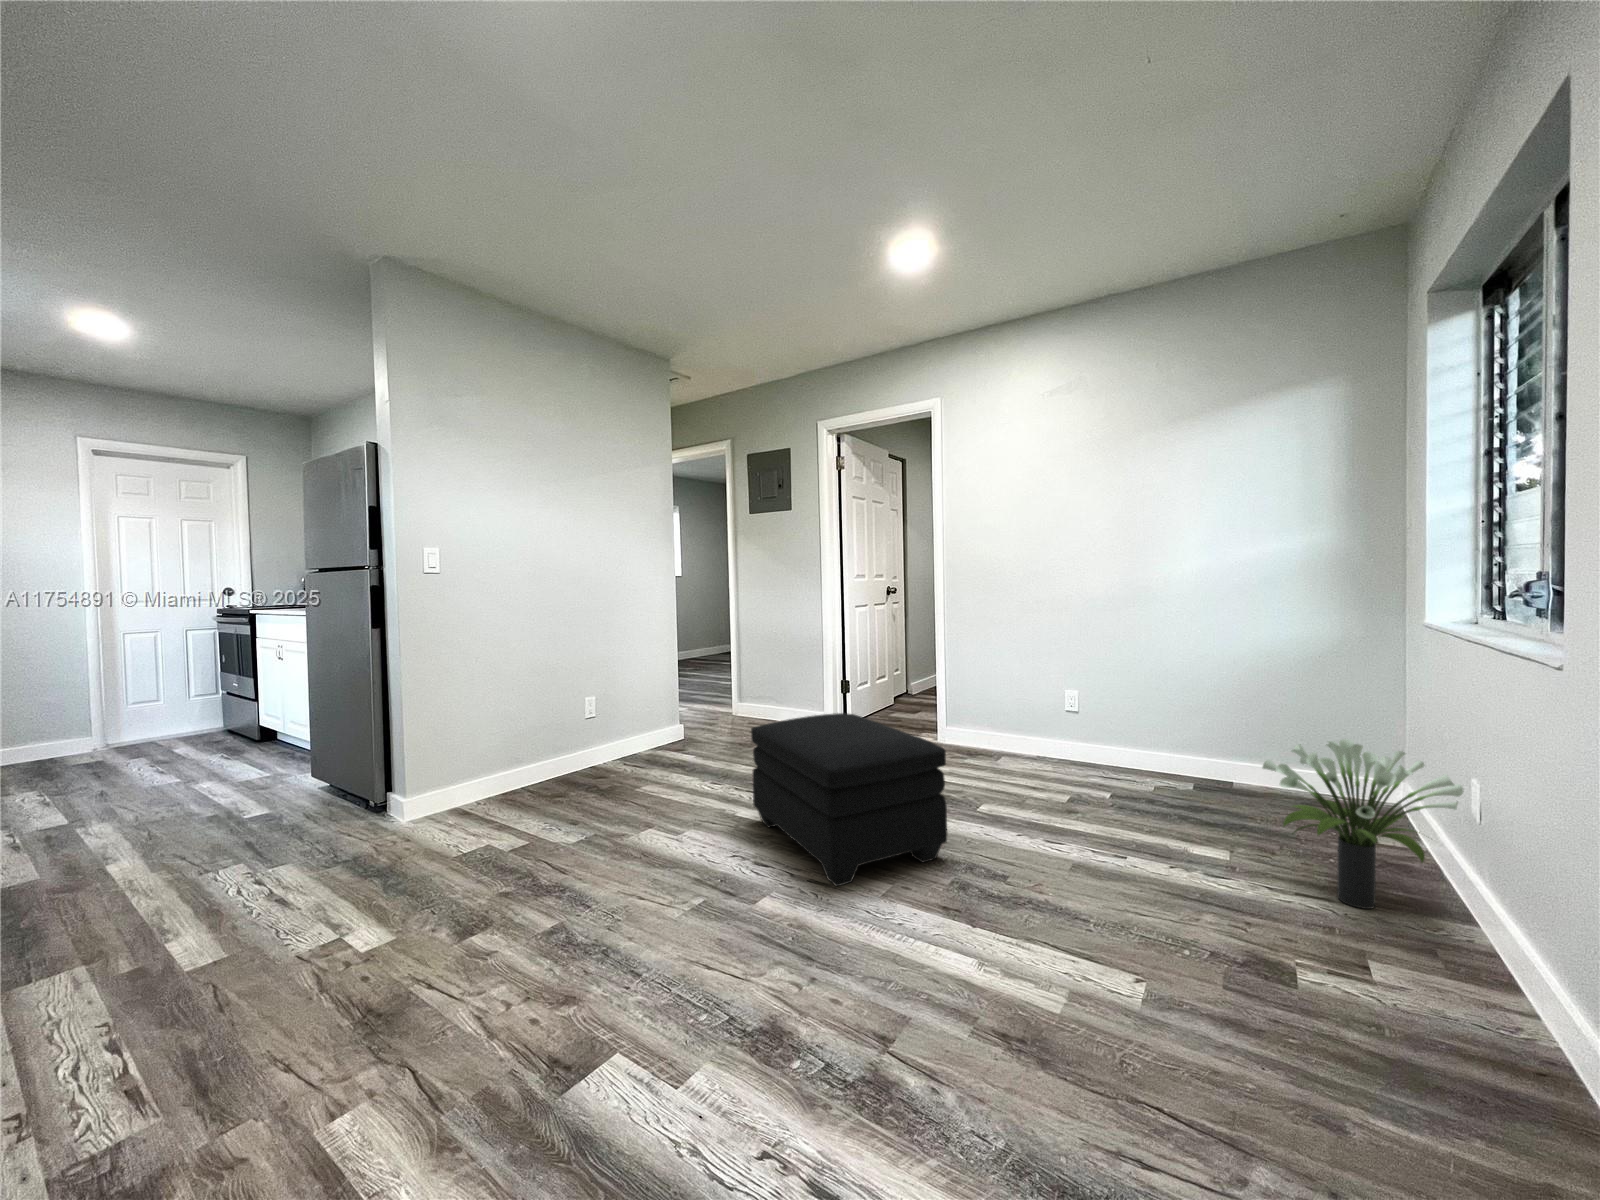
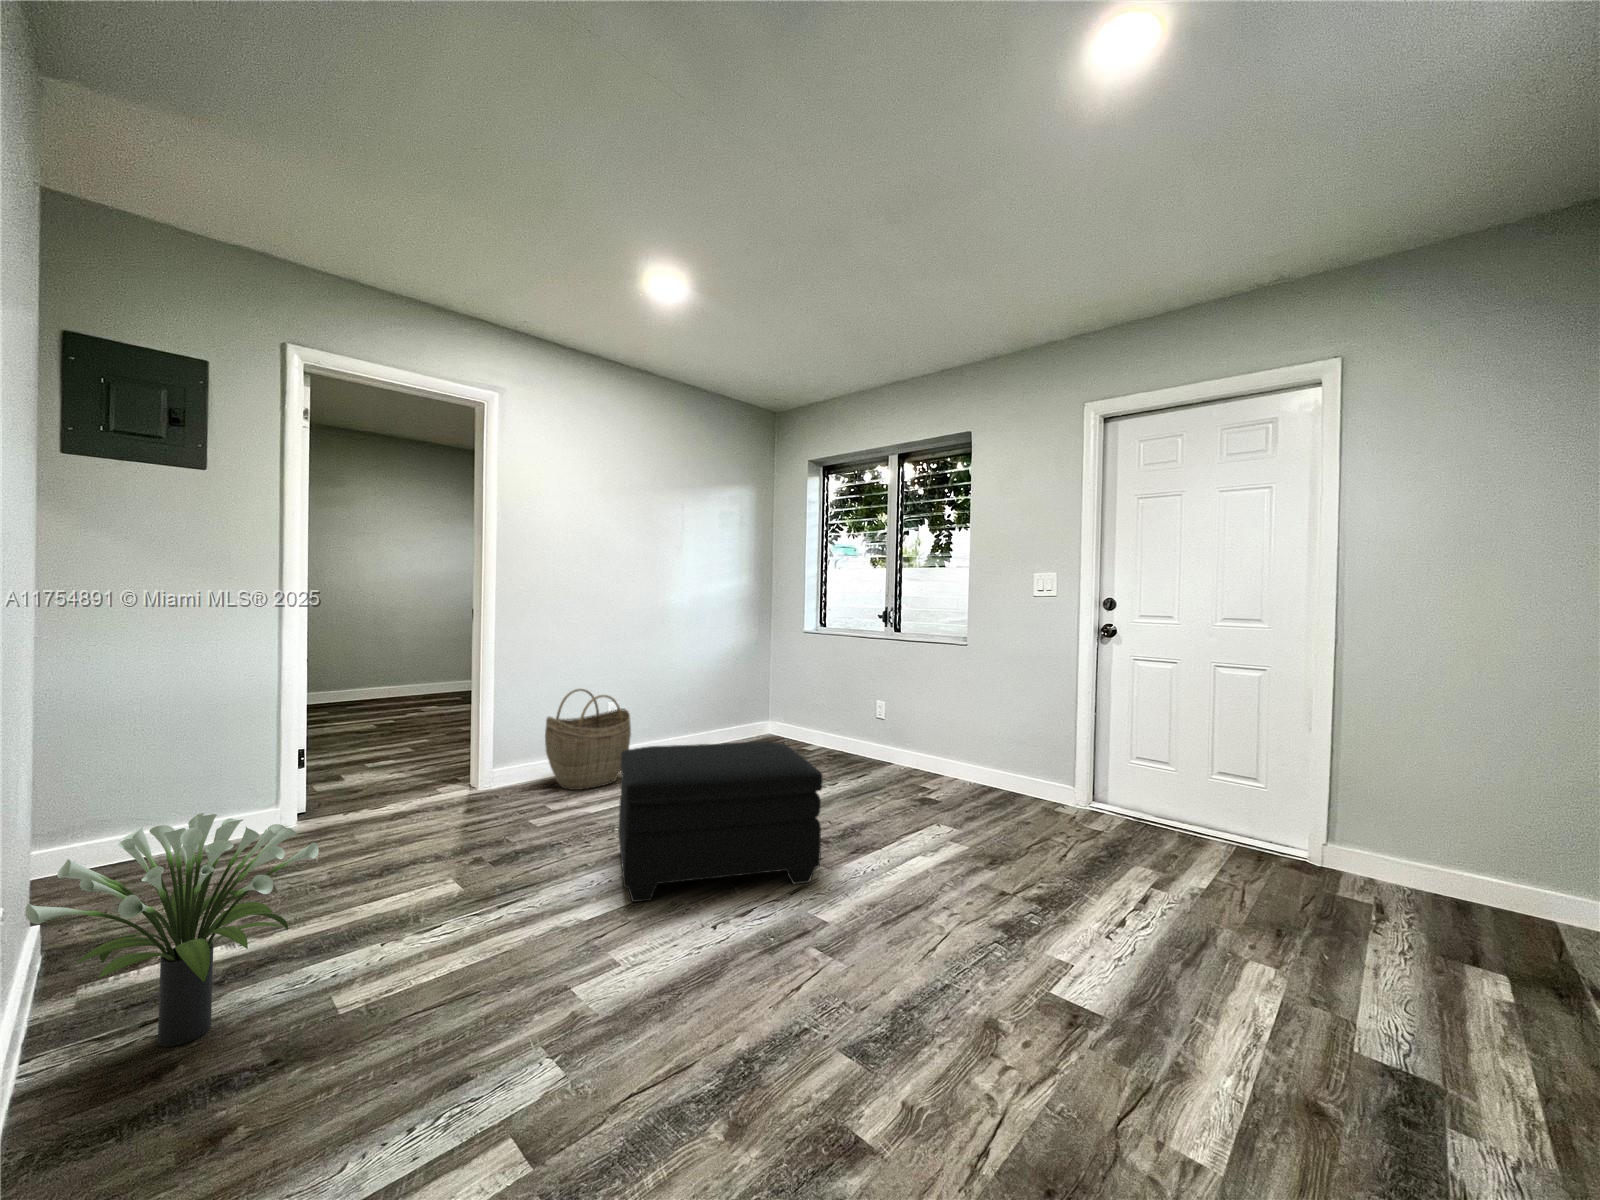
woven basket: none [955,668,1040,768] -> present [545,689,631,790]
potted plant: present [1263,739,1463,909] -> present [26,813,319,1047]

